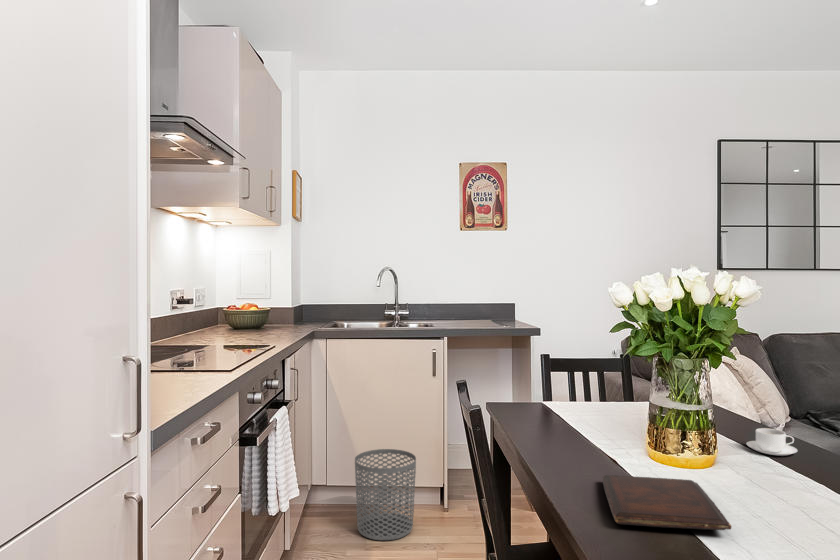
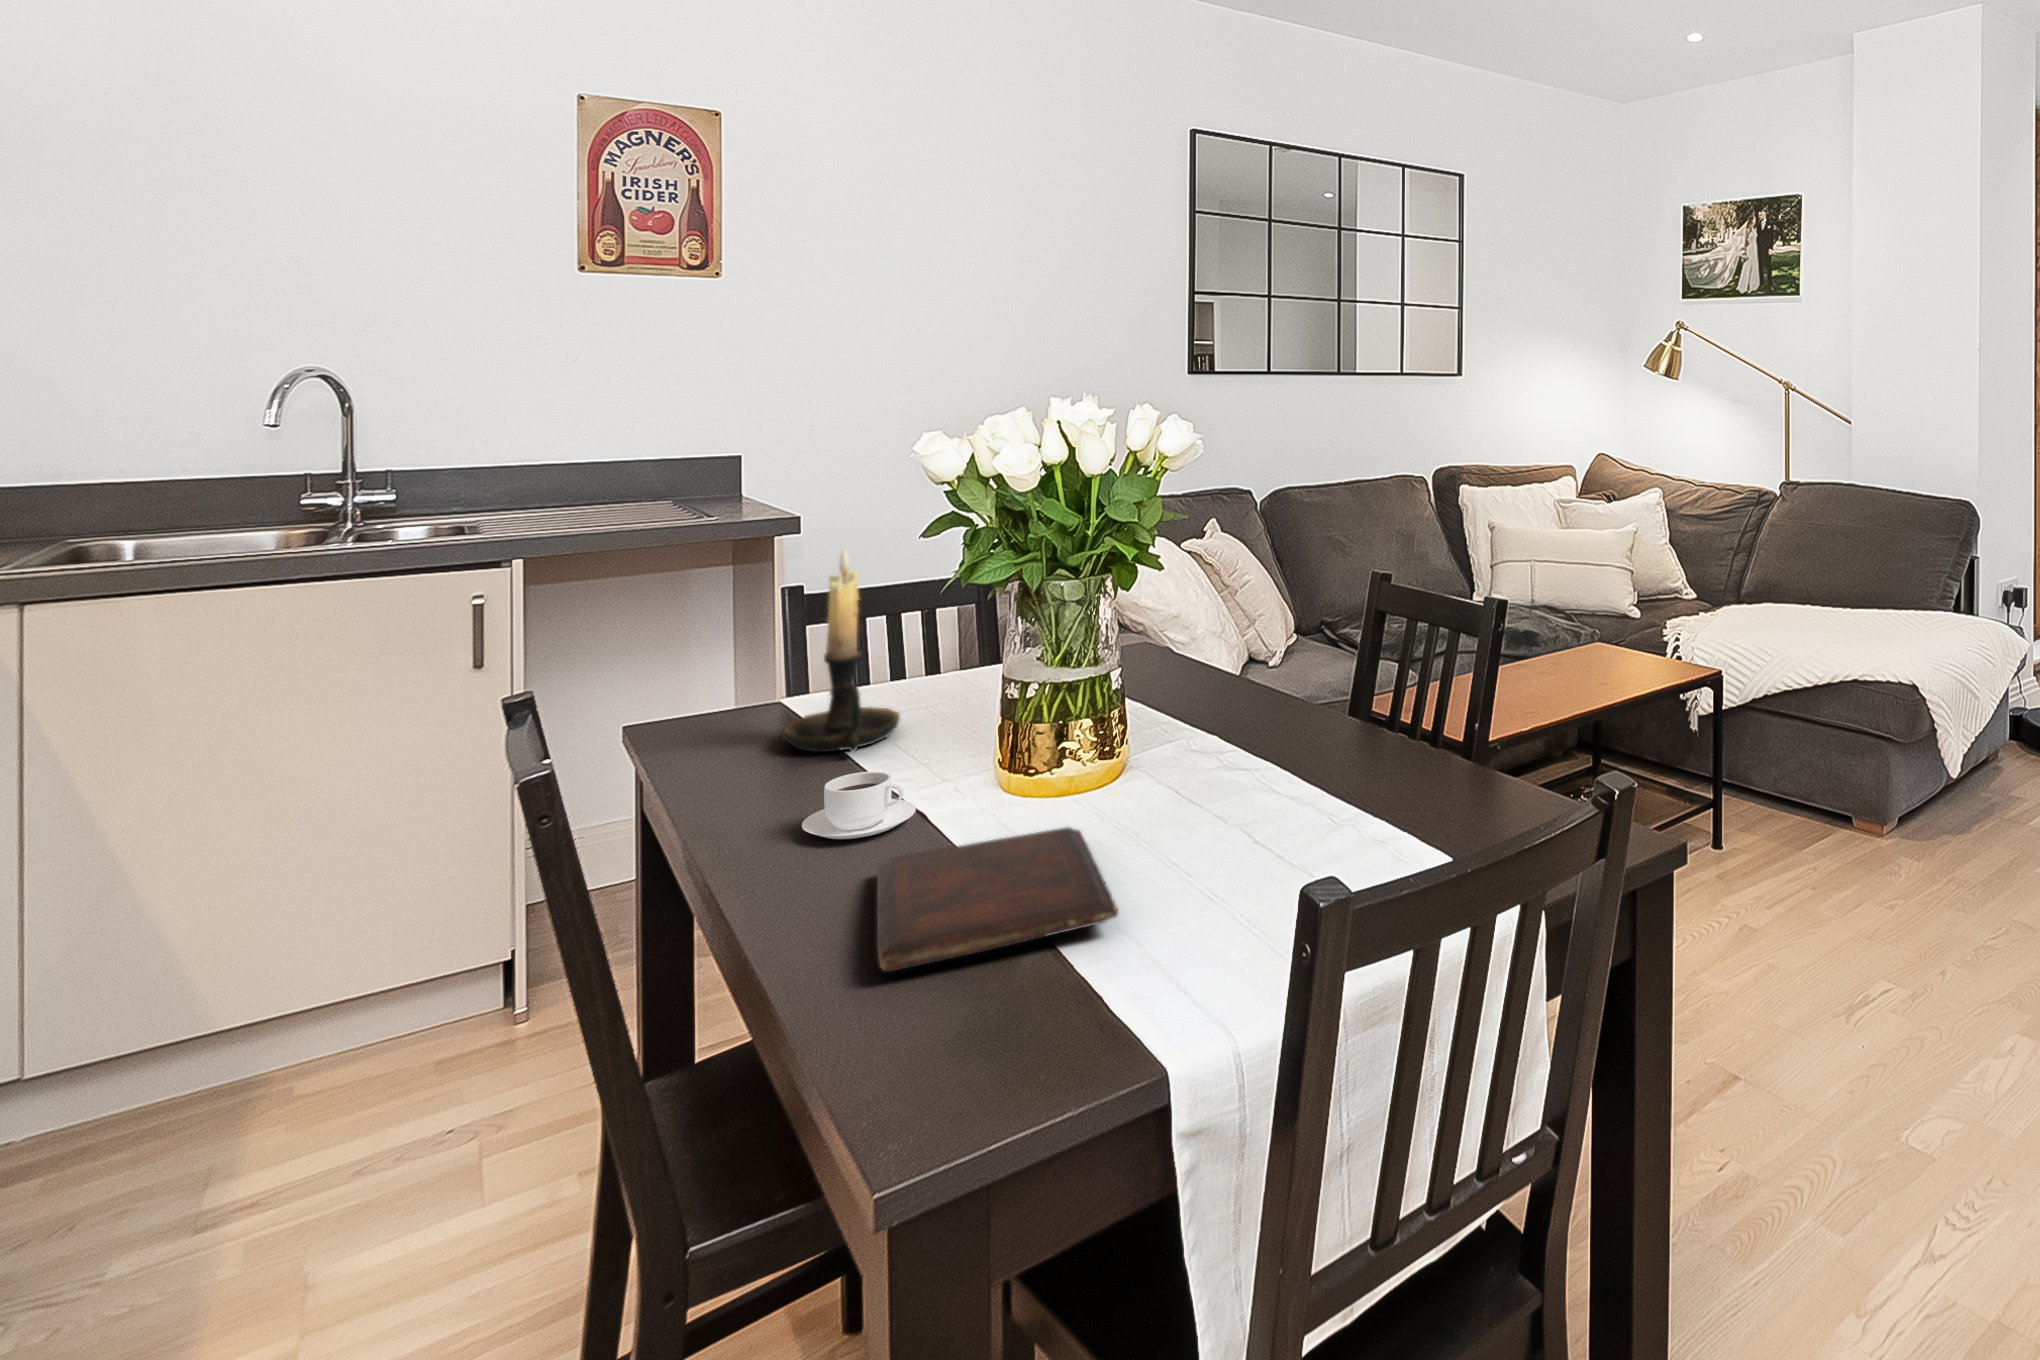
candle holder: none [549,336,595,429] -> present [783,548,900,752]
coffee cup: present [746,428,797,455] -> present [802,771,916,839]
waste bin: present [355,449,416,541] -> none [157,889,406,1181]

